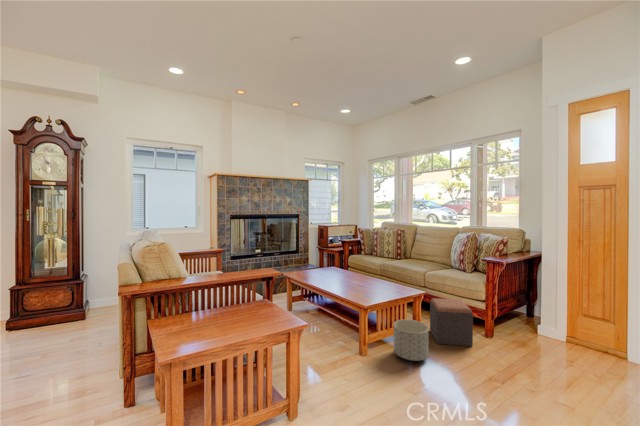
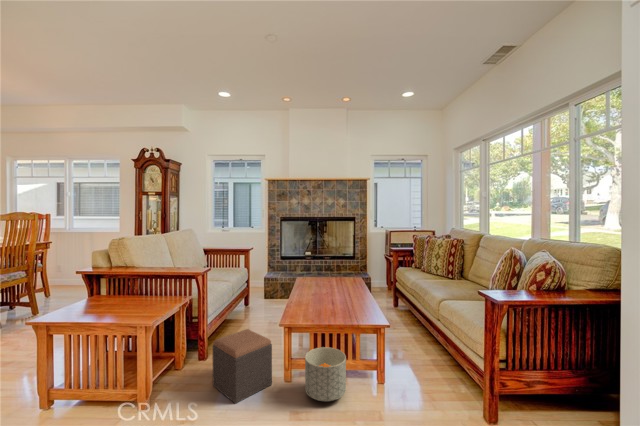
footstool: present [430,298,473,346] -> present [212,329,272,403]

